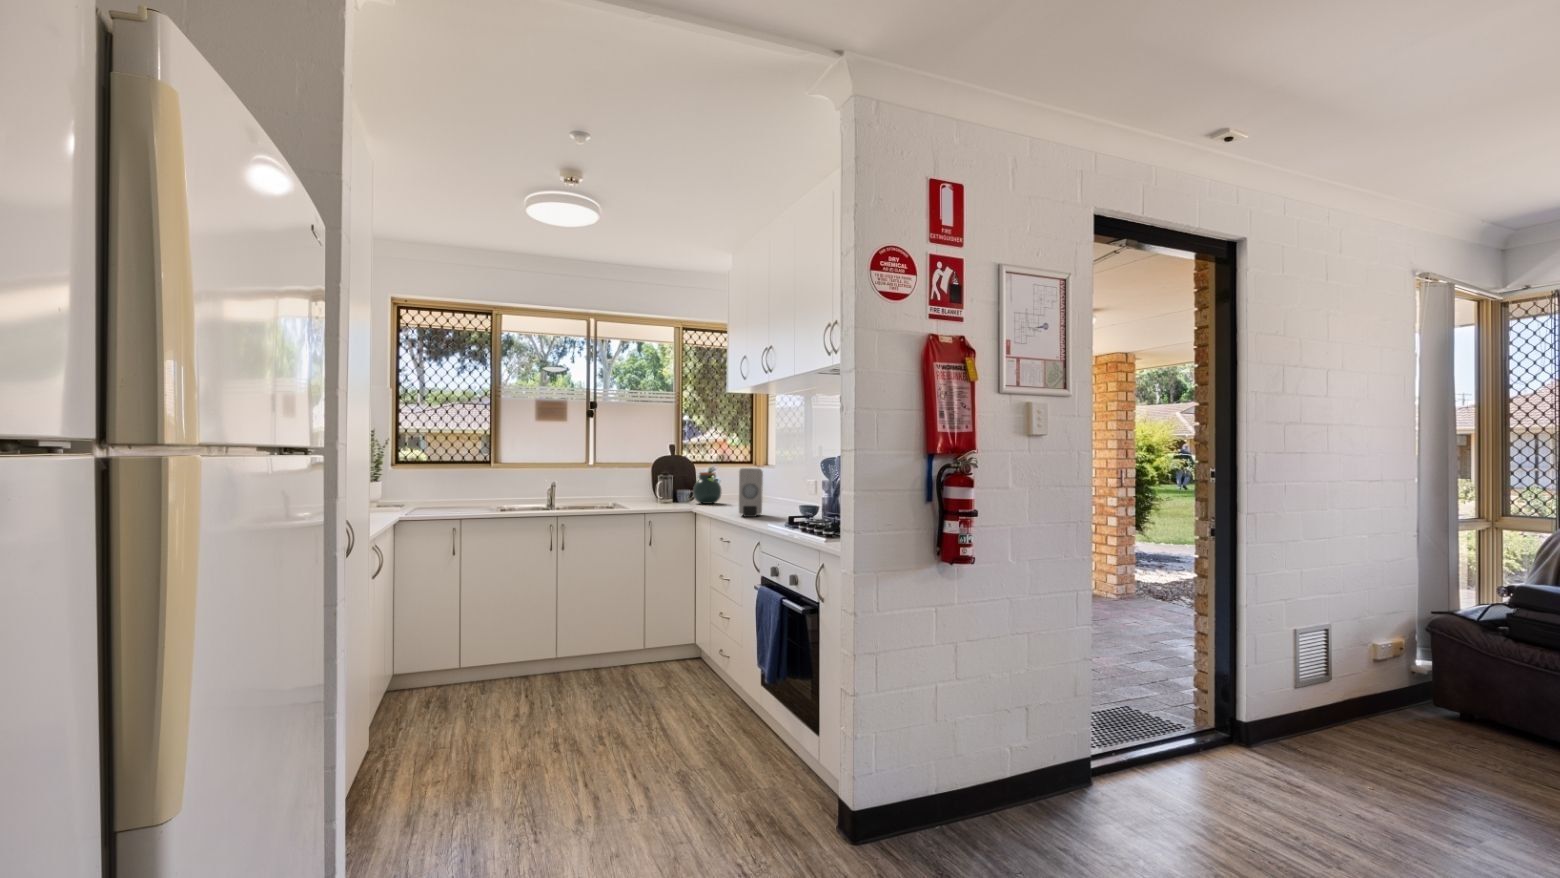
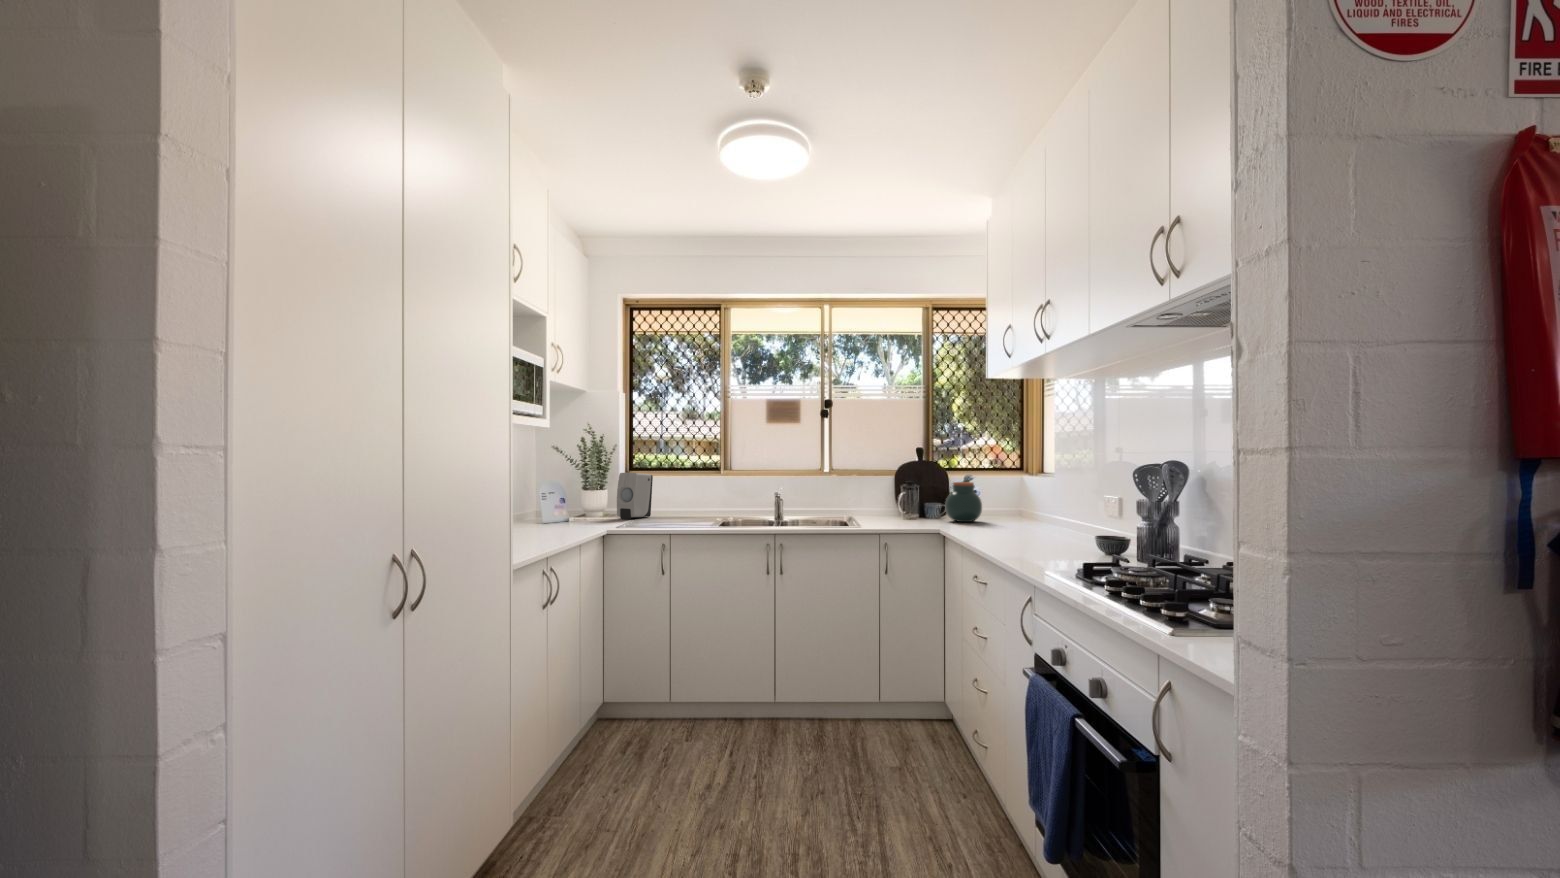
soap dispenser: present [739,468,763,517] -> present [617,473,653,519]

